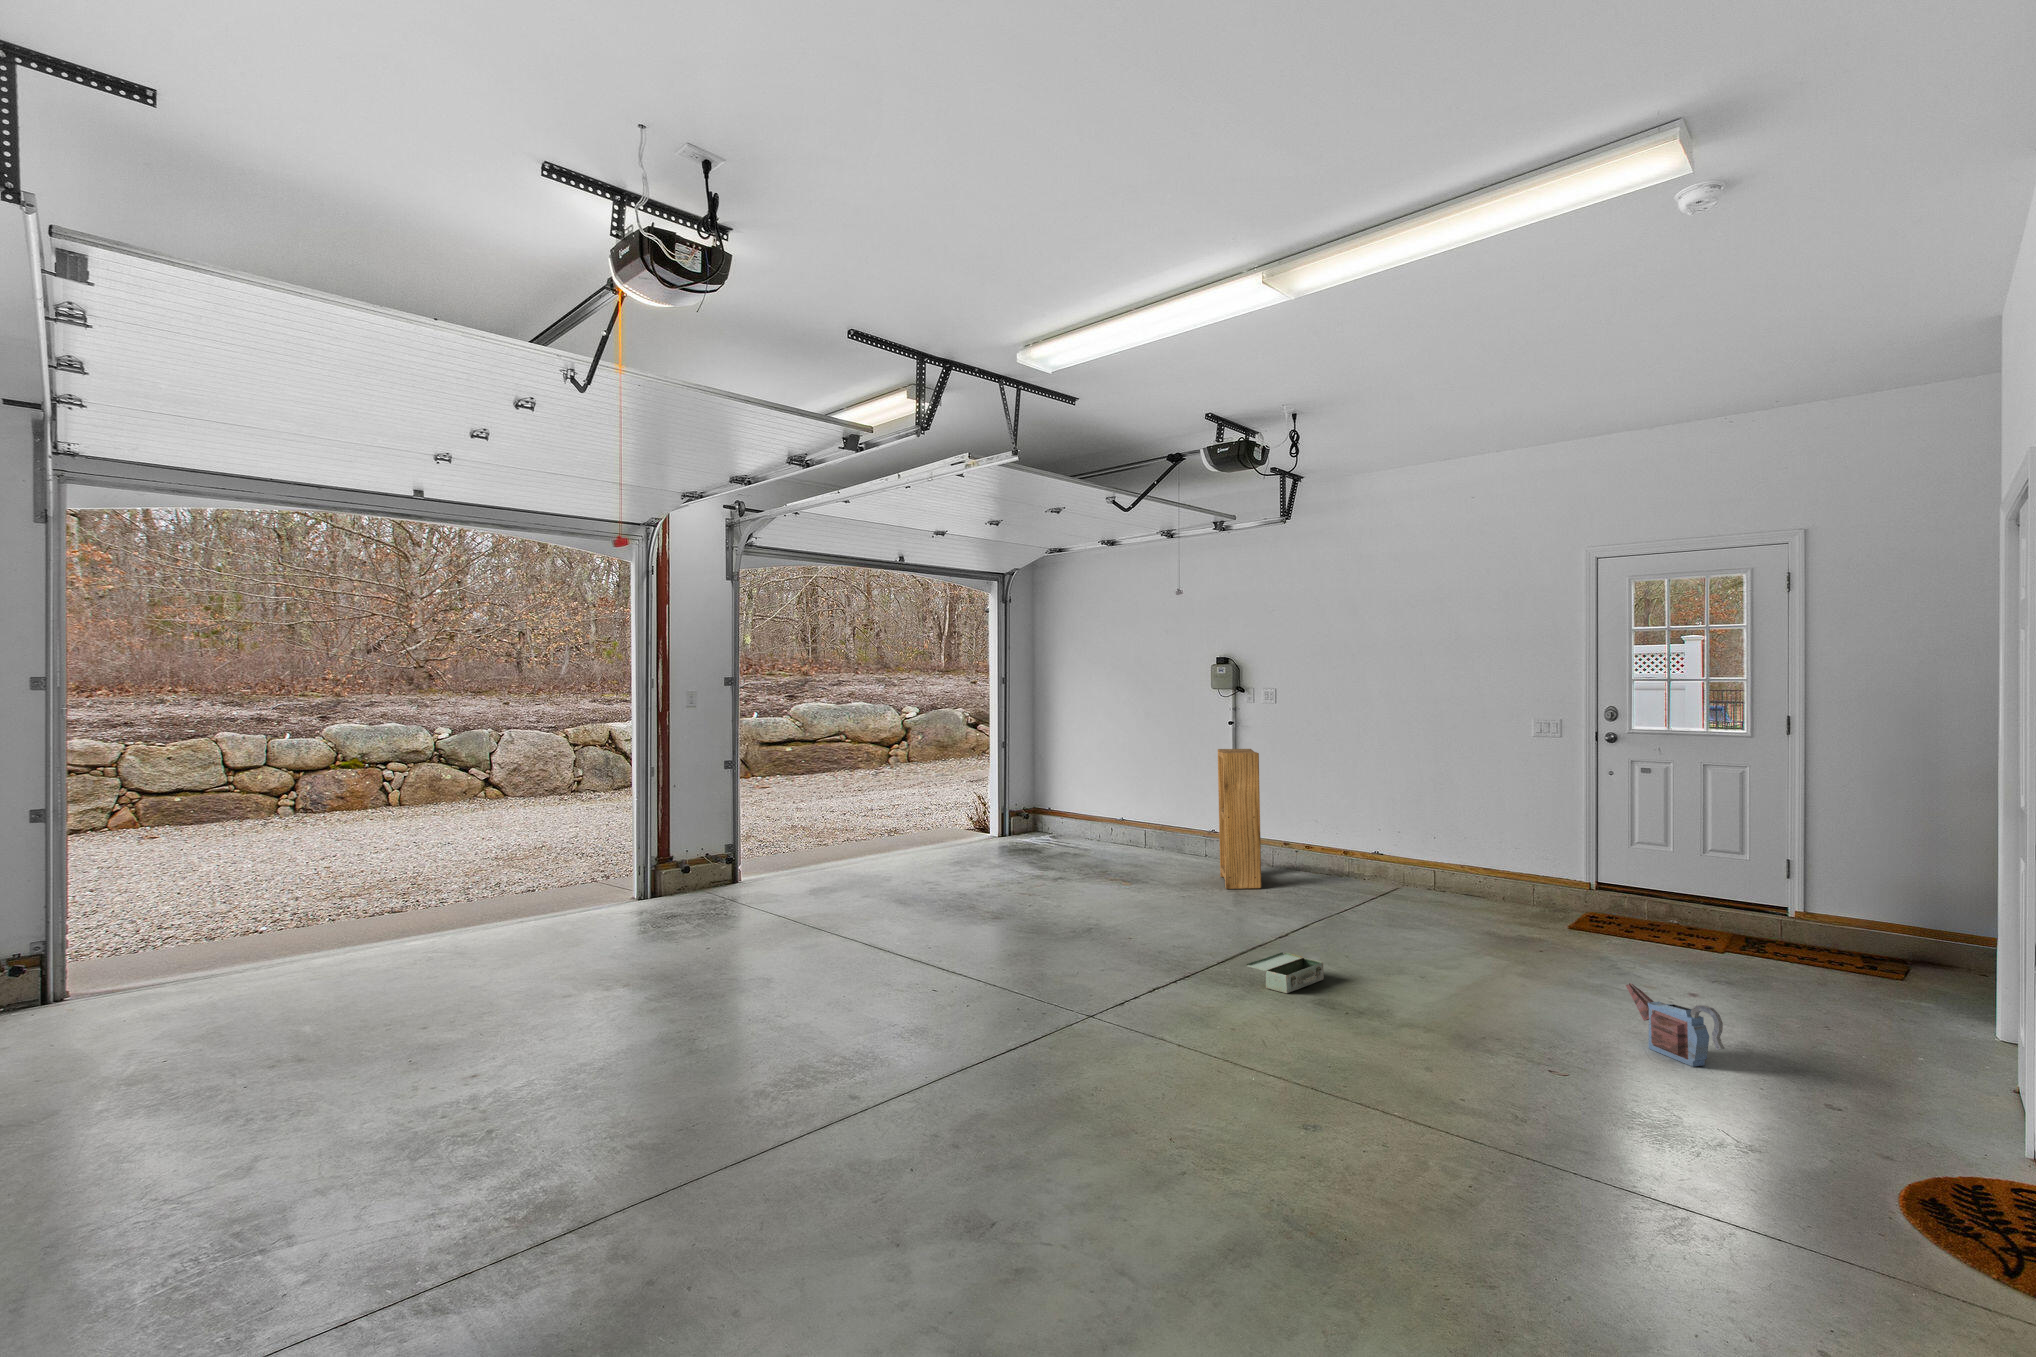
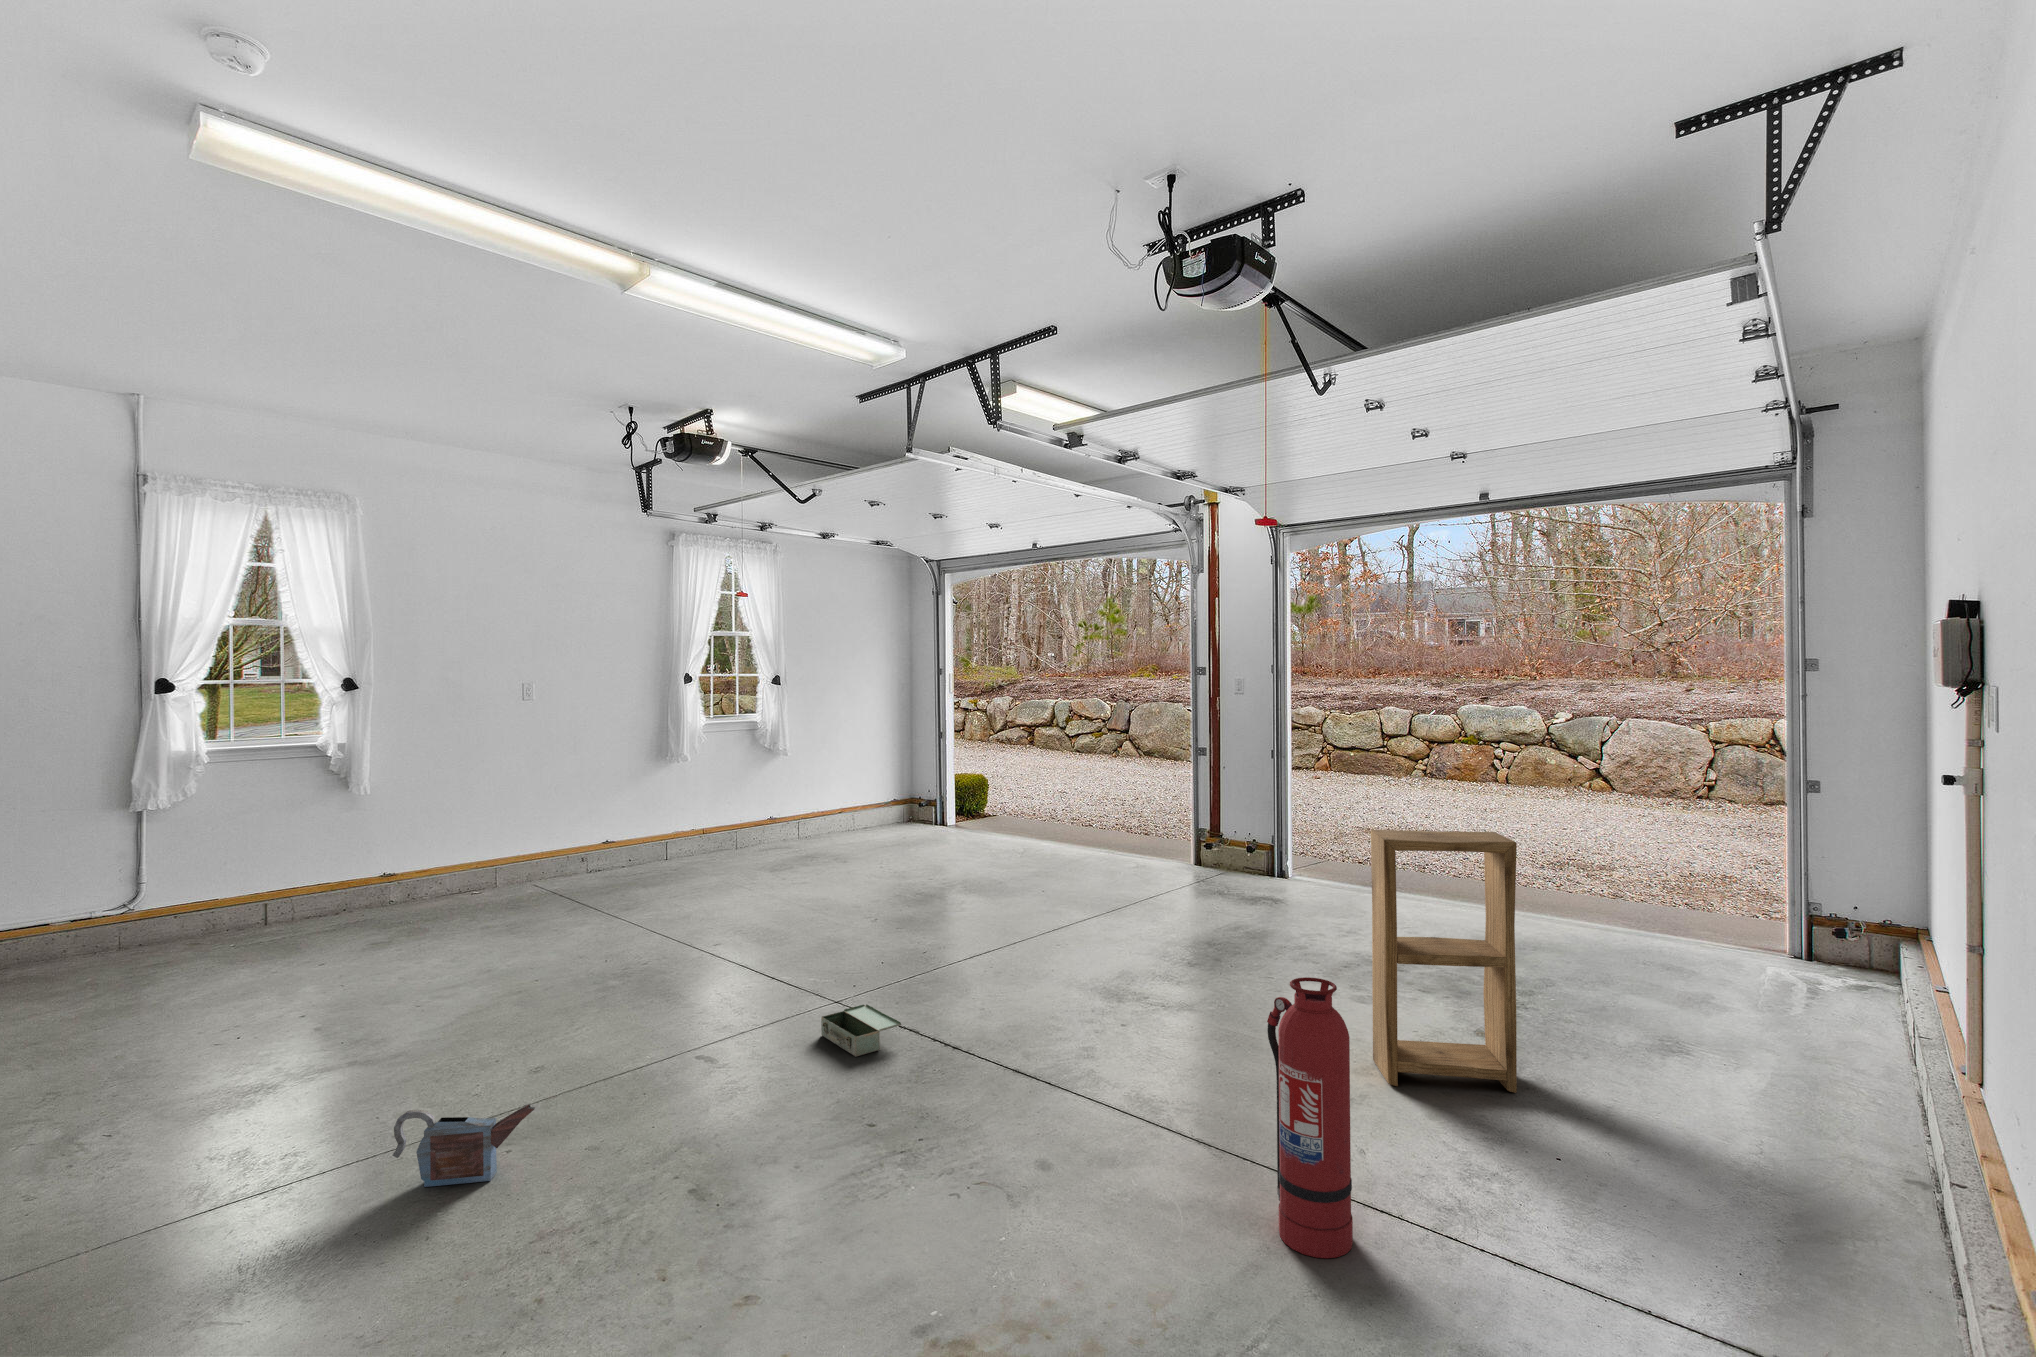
fire extinguisher: none [1420,792,1455,907] -> present [1267,977,1353,1258]

